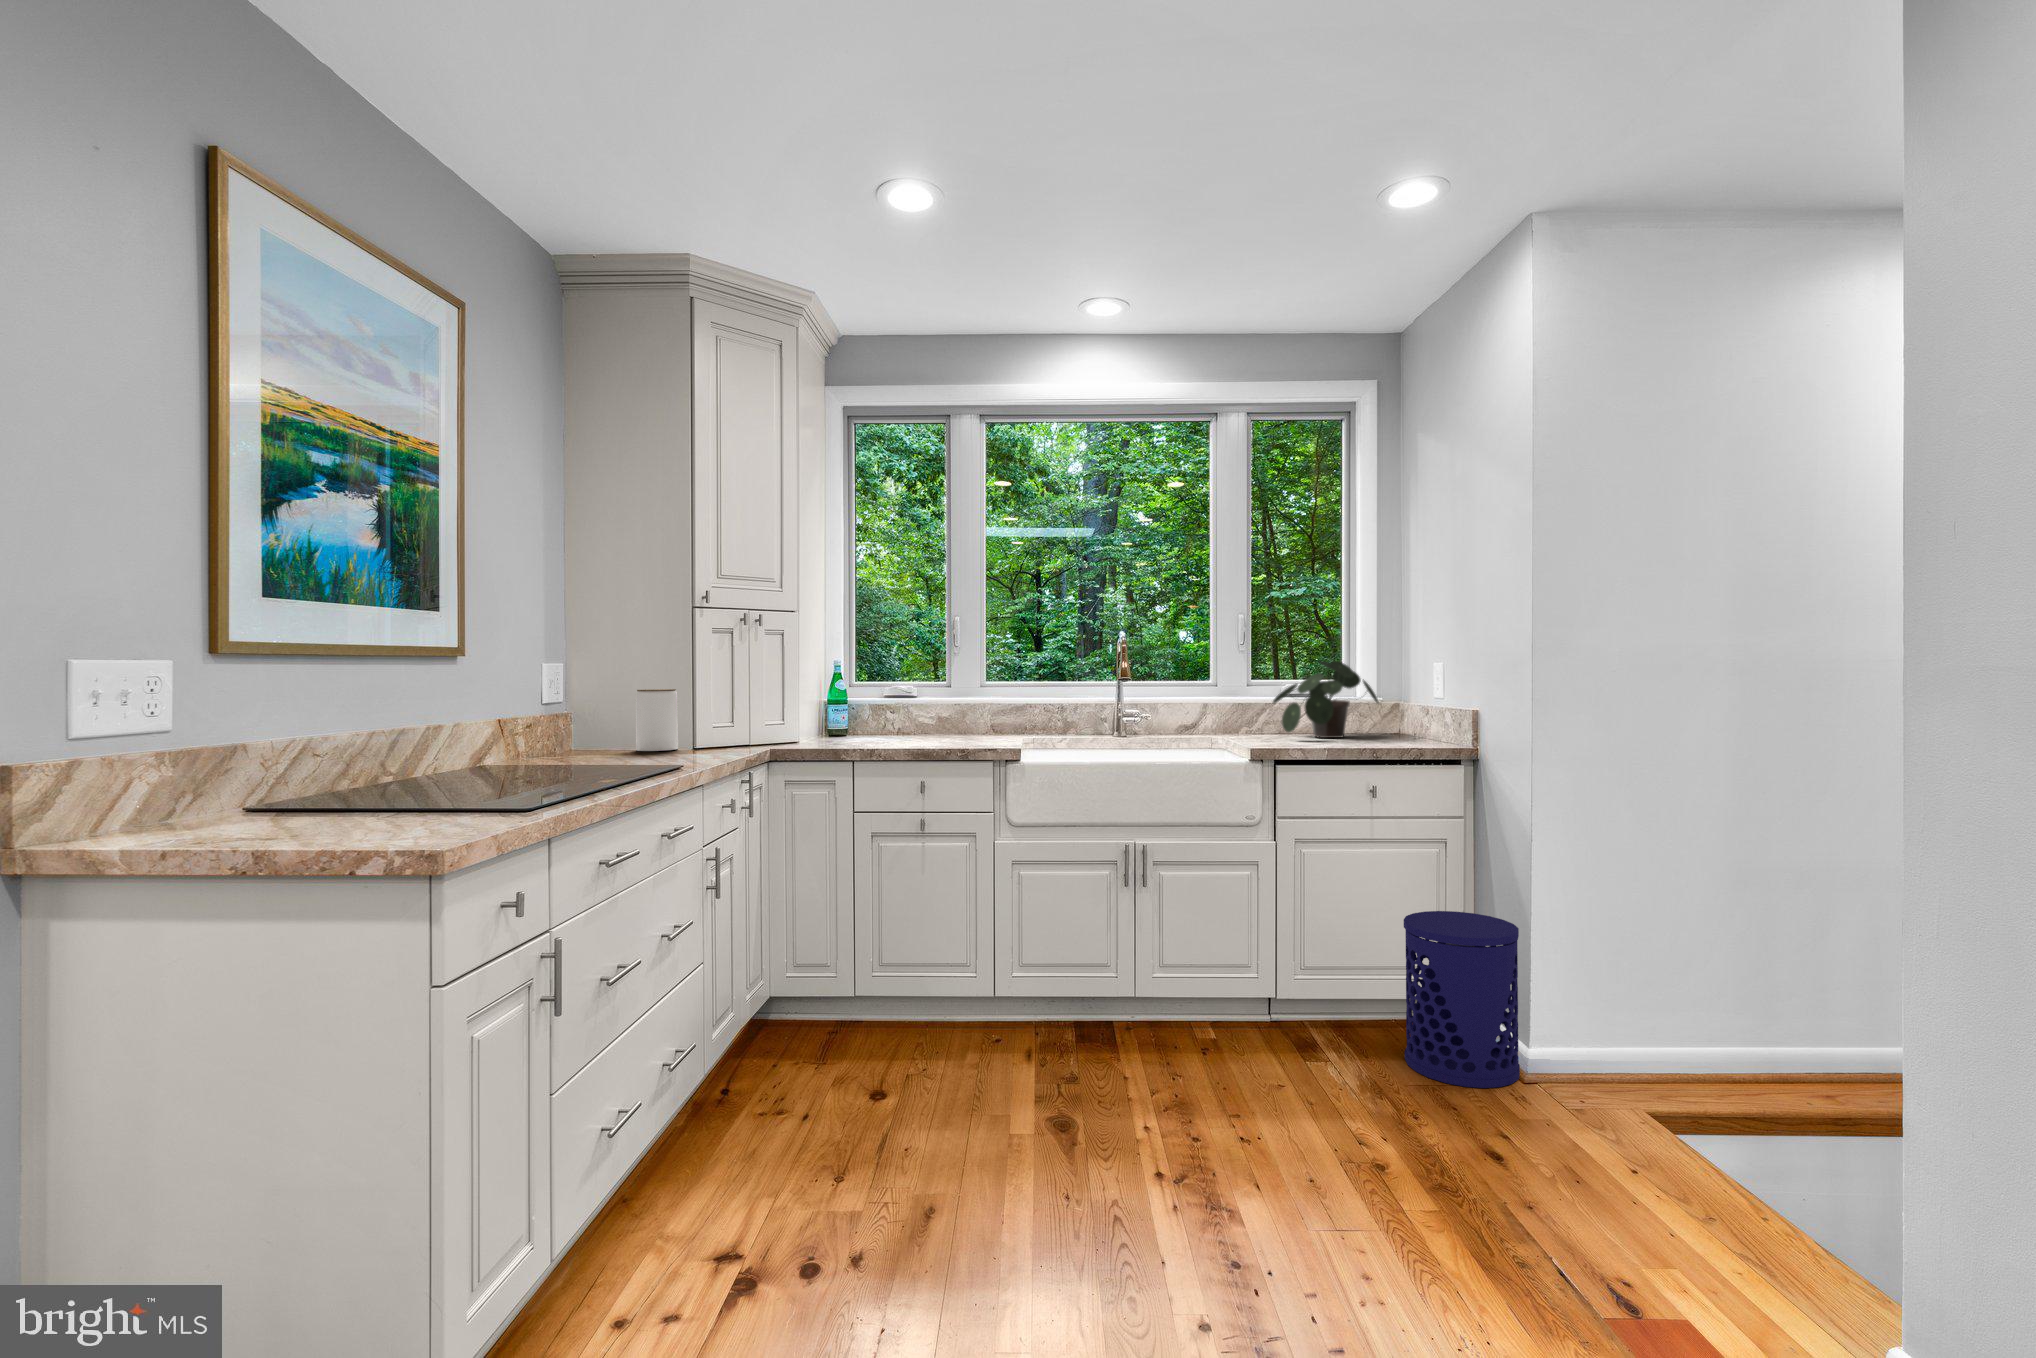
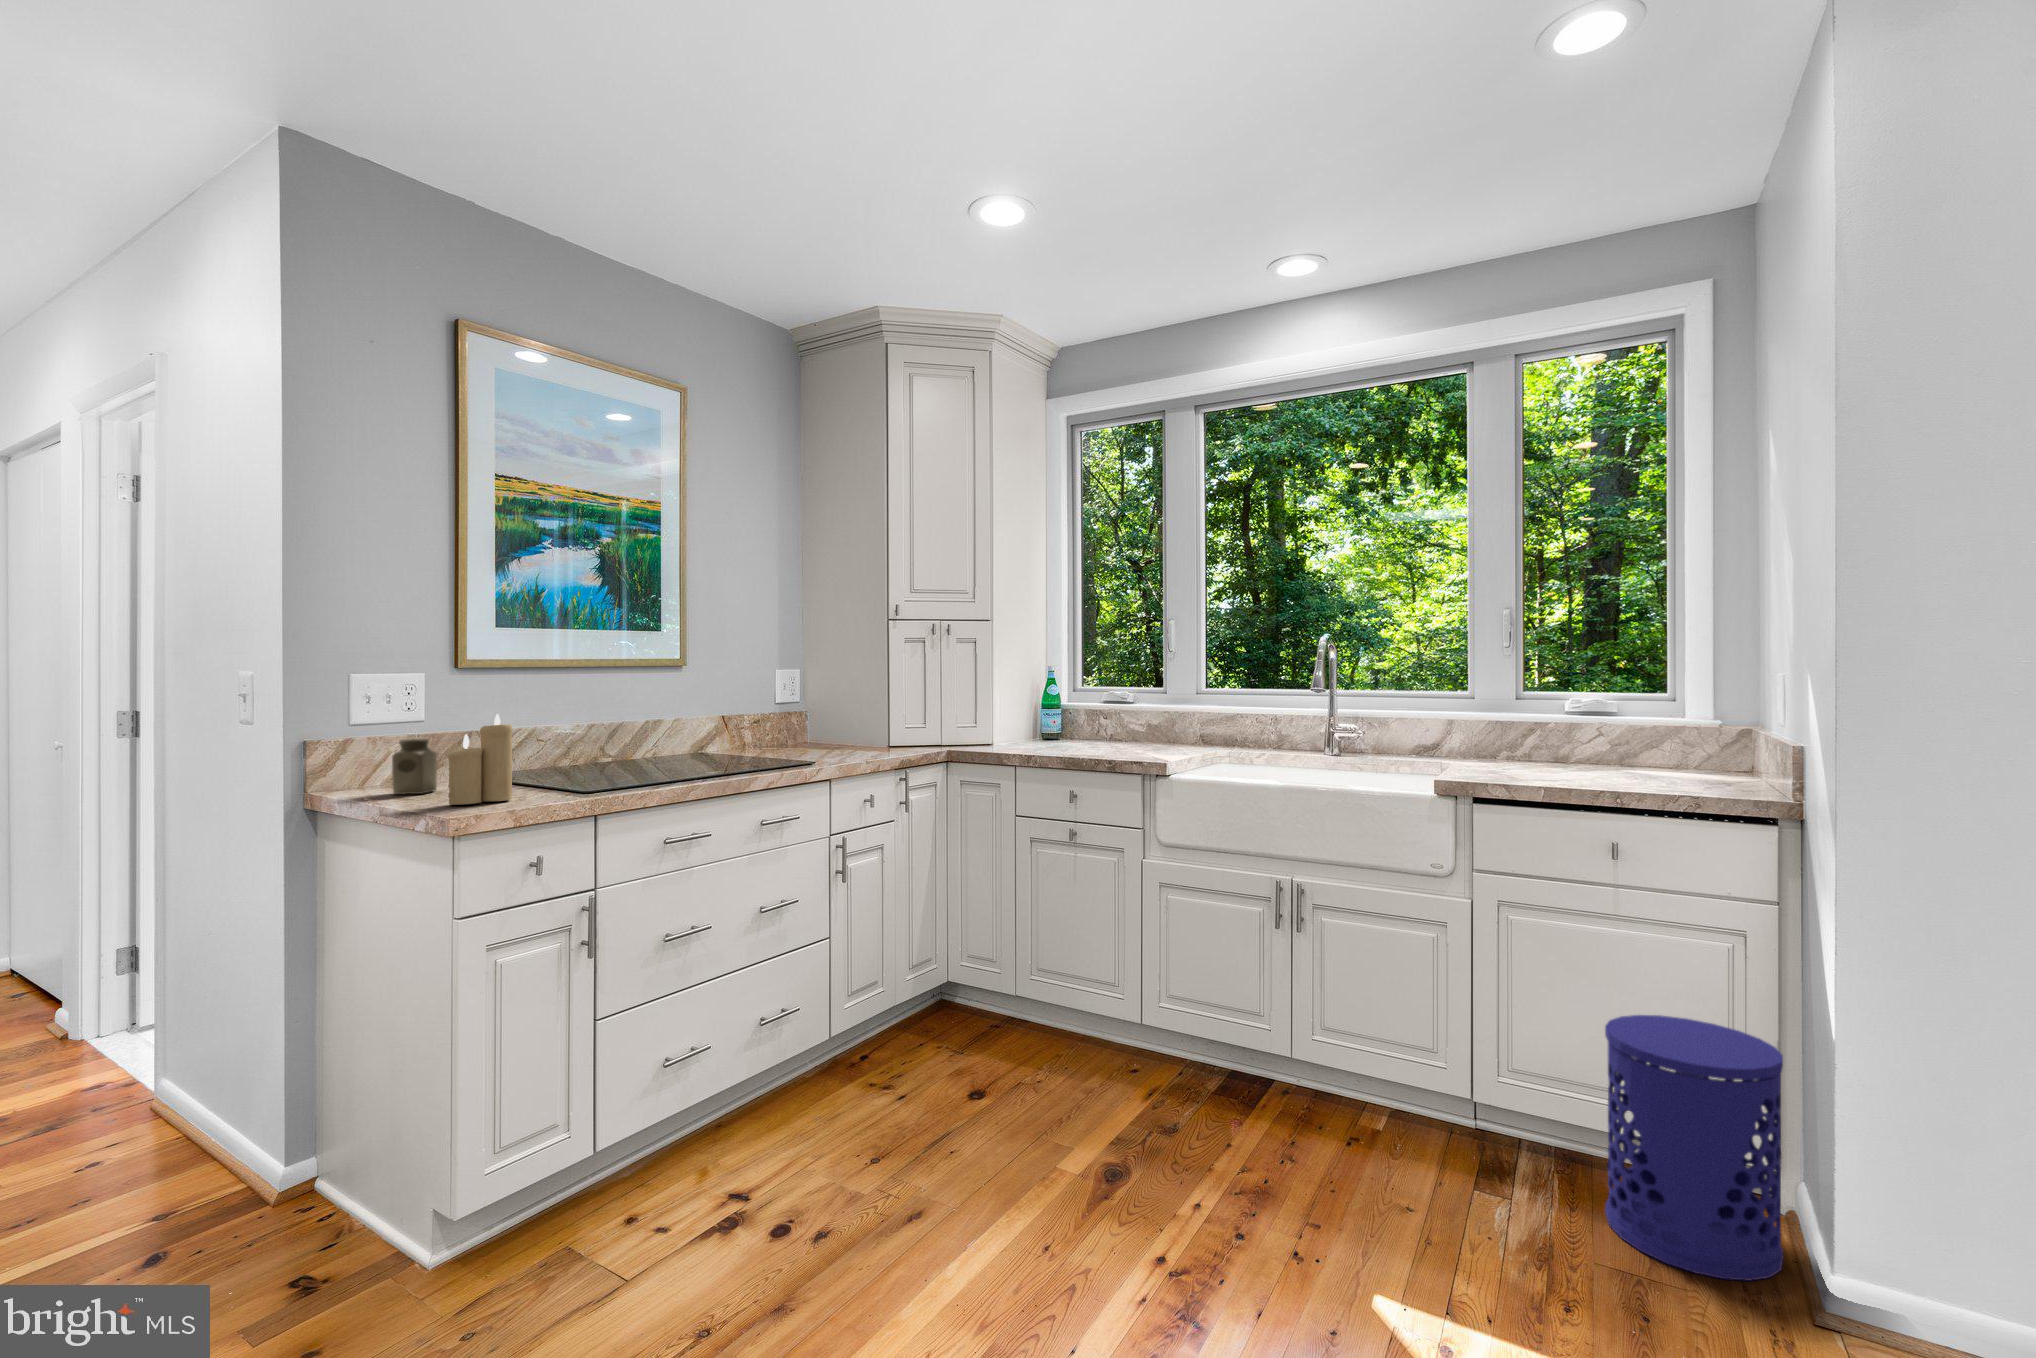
potted plant: present [1273,661,1379,738] -> none [1518,670,1665,772]
jar: present [635,689,678,751] -> none [835,694,870,748]
candle: none [371,710,453,836] -> present [447,714,513,805]
salt shaker: none [211,749,272,834] -> present [392,738,437,794]

